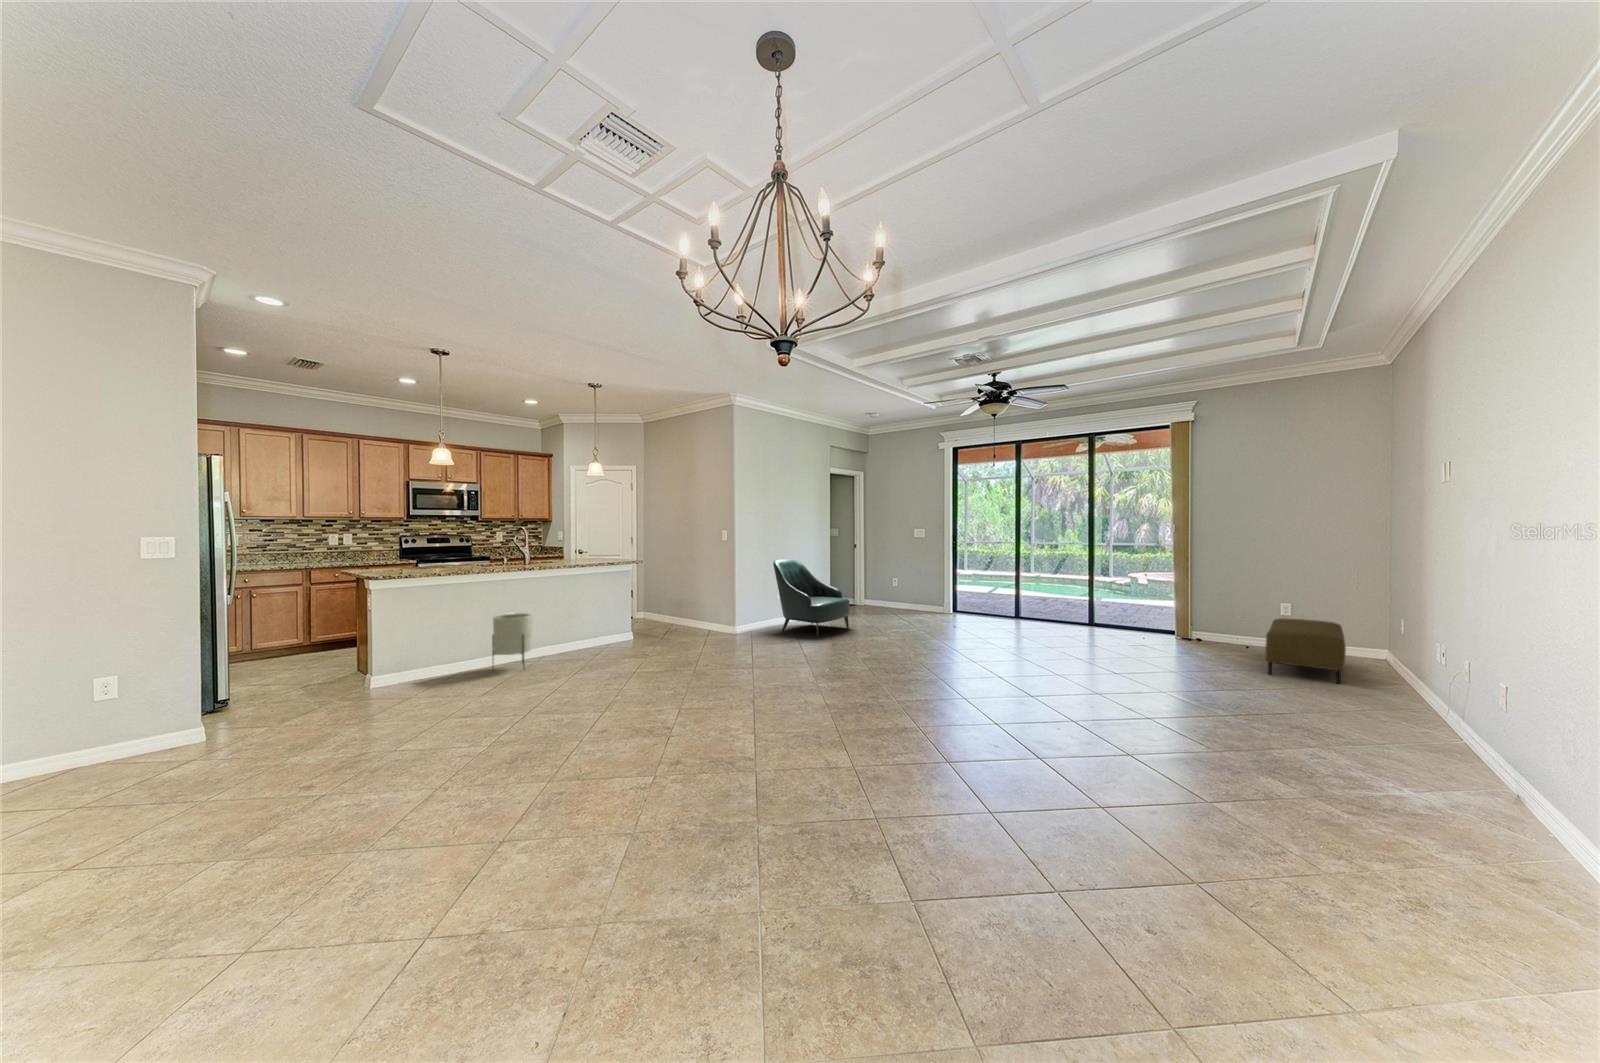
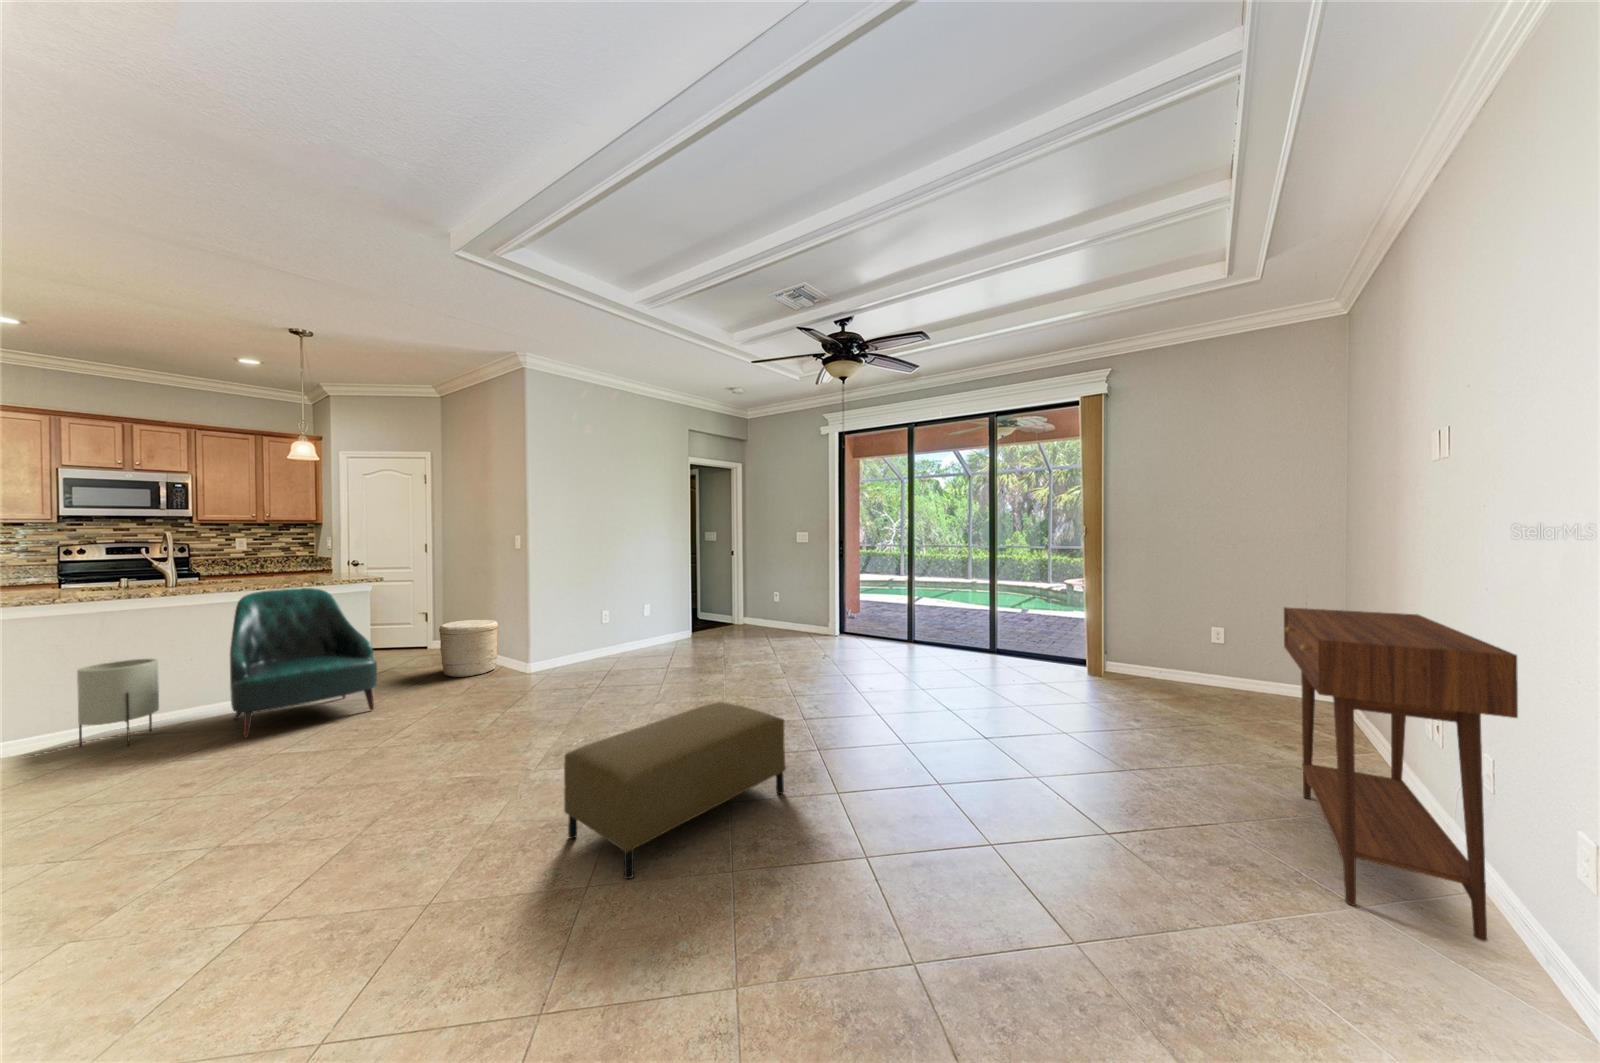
armchair: present [773,558,850,636] -> present [230,588,377,738]
console table: none [1336,580,1470,758] -> present [1284,607,1518,941]
woven basket: none [668,595,707,637] -> present [439,620,498,677]
ottoman: present [1265,618,1346,684] -> present [564,702,786,879]

